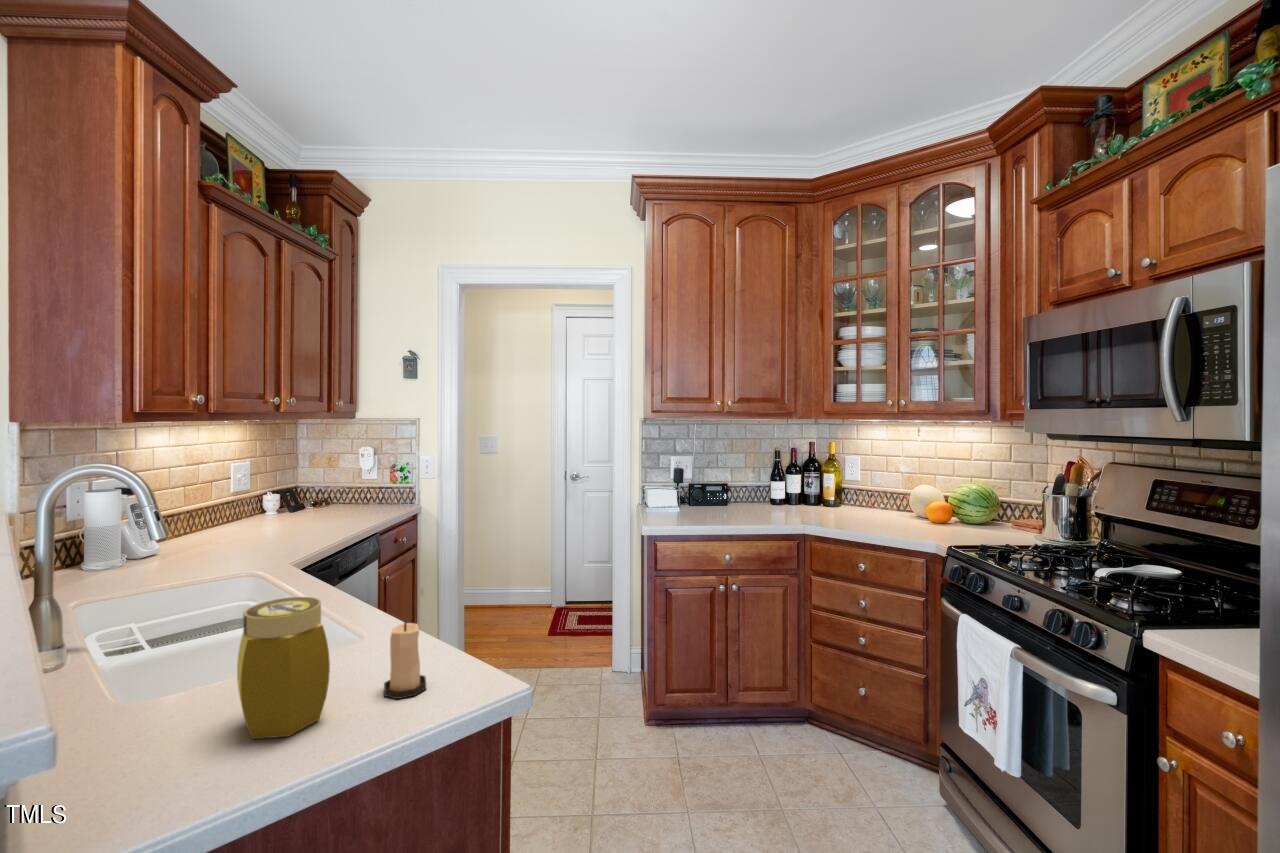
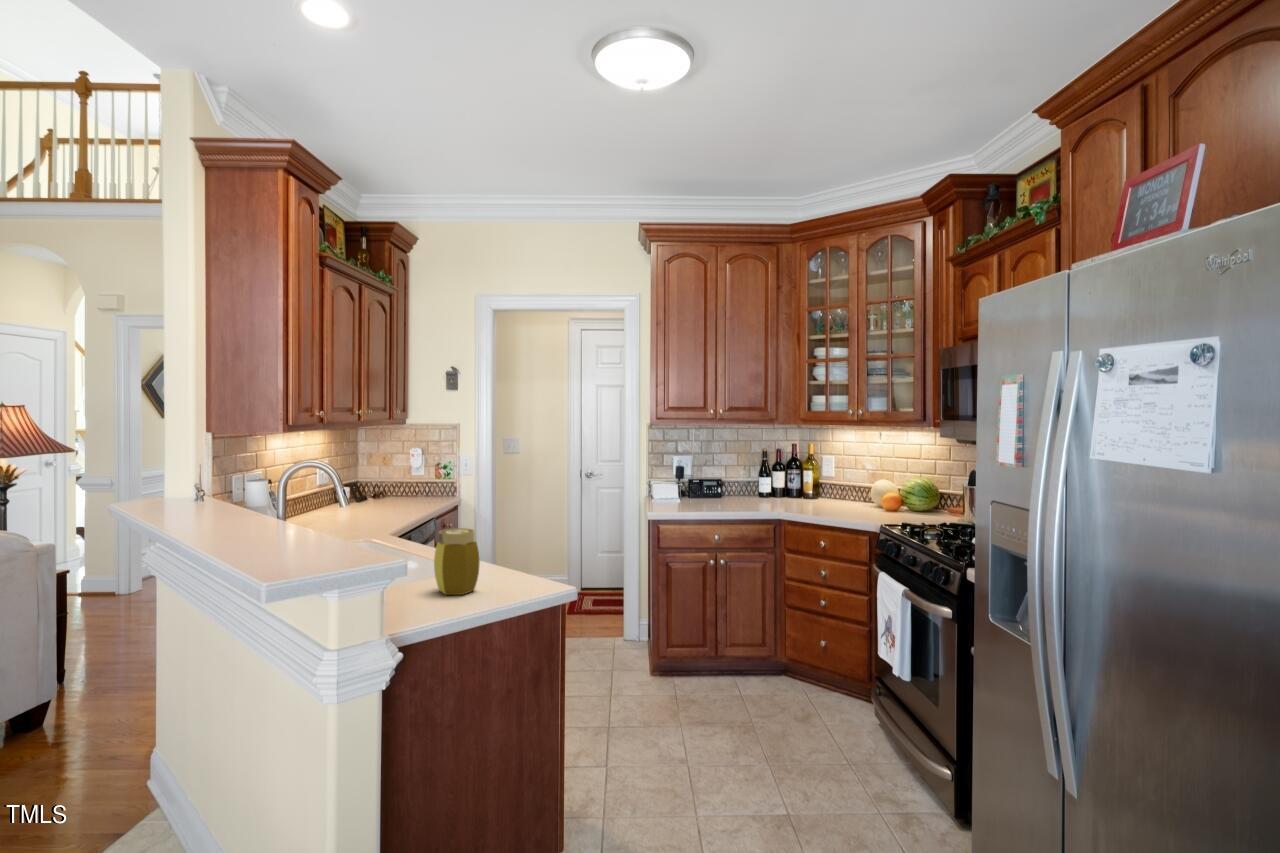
candle: present [384,622,426,699] -> none [500,545,523,585]

